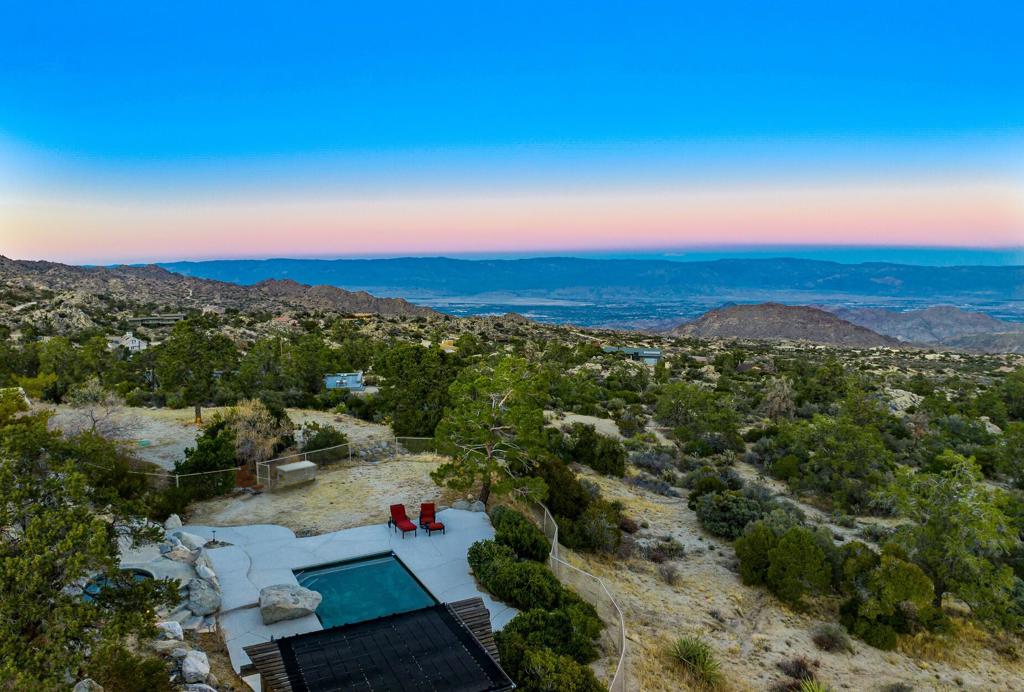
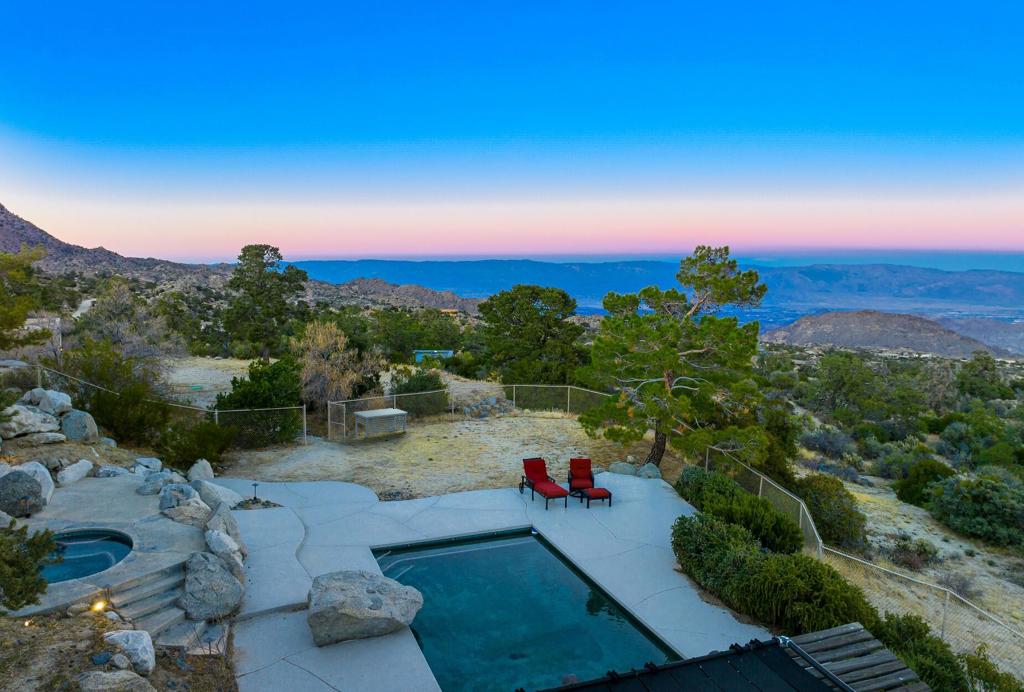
lounge chair: present [235,465,264,495] -> none [297,406,337,447]

